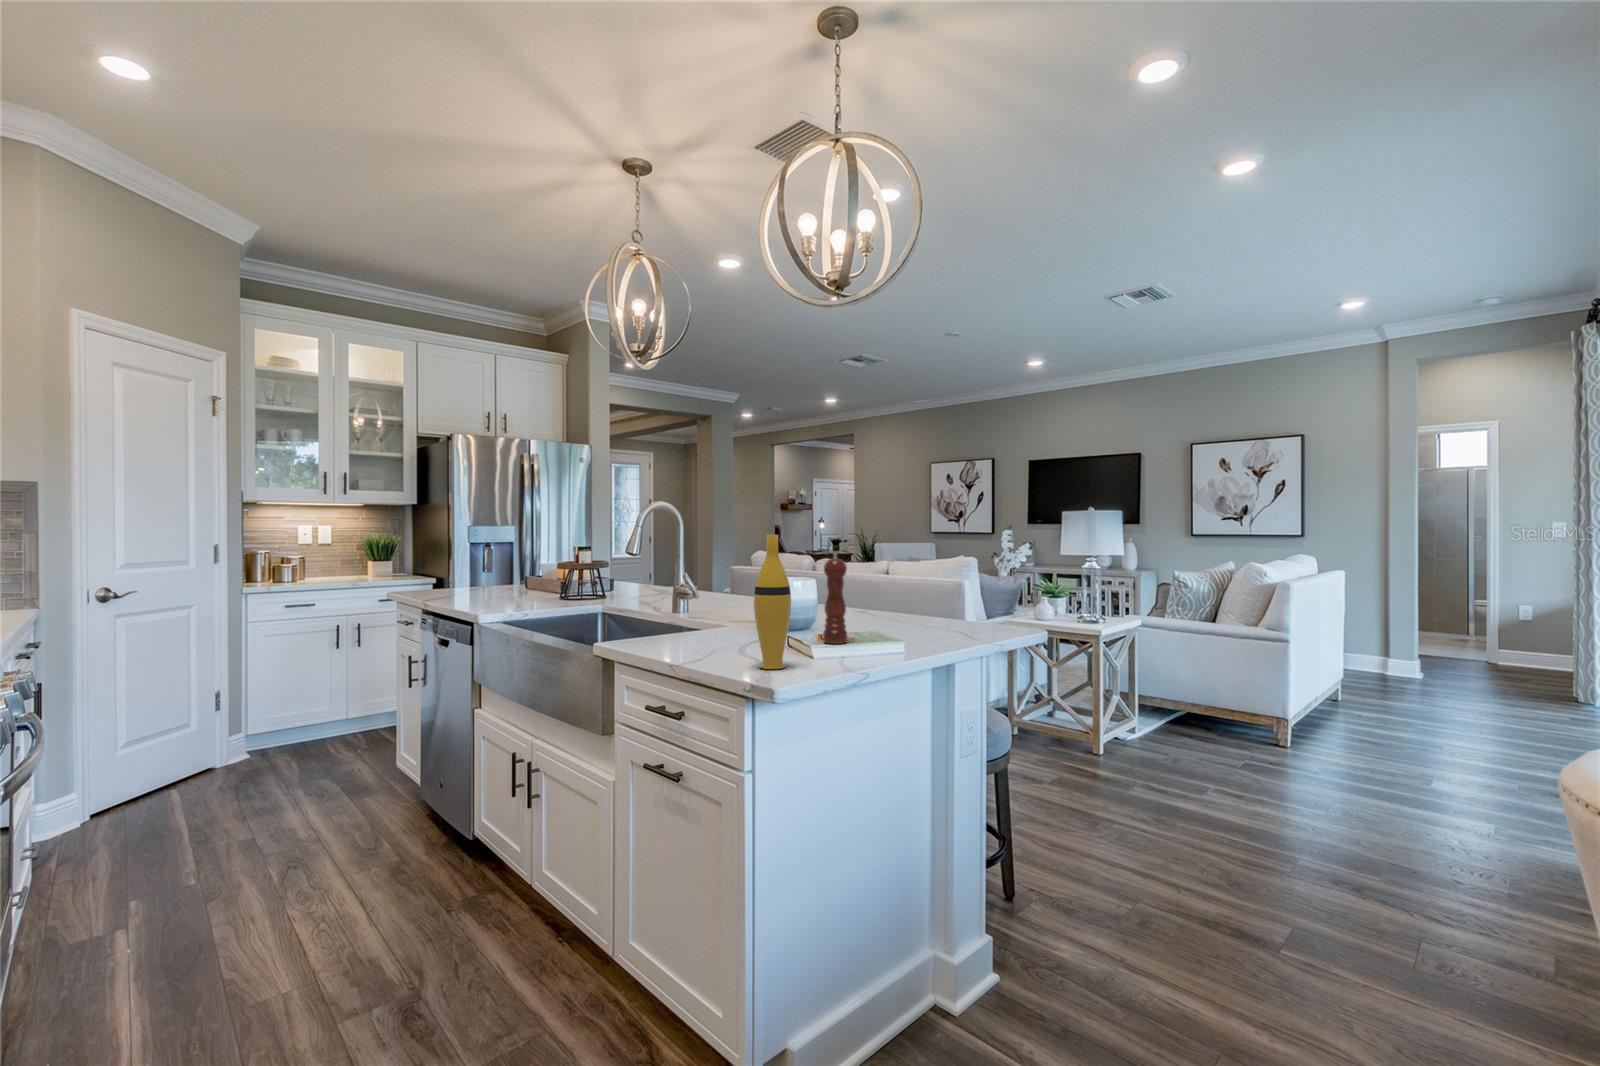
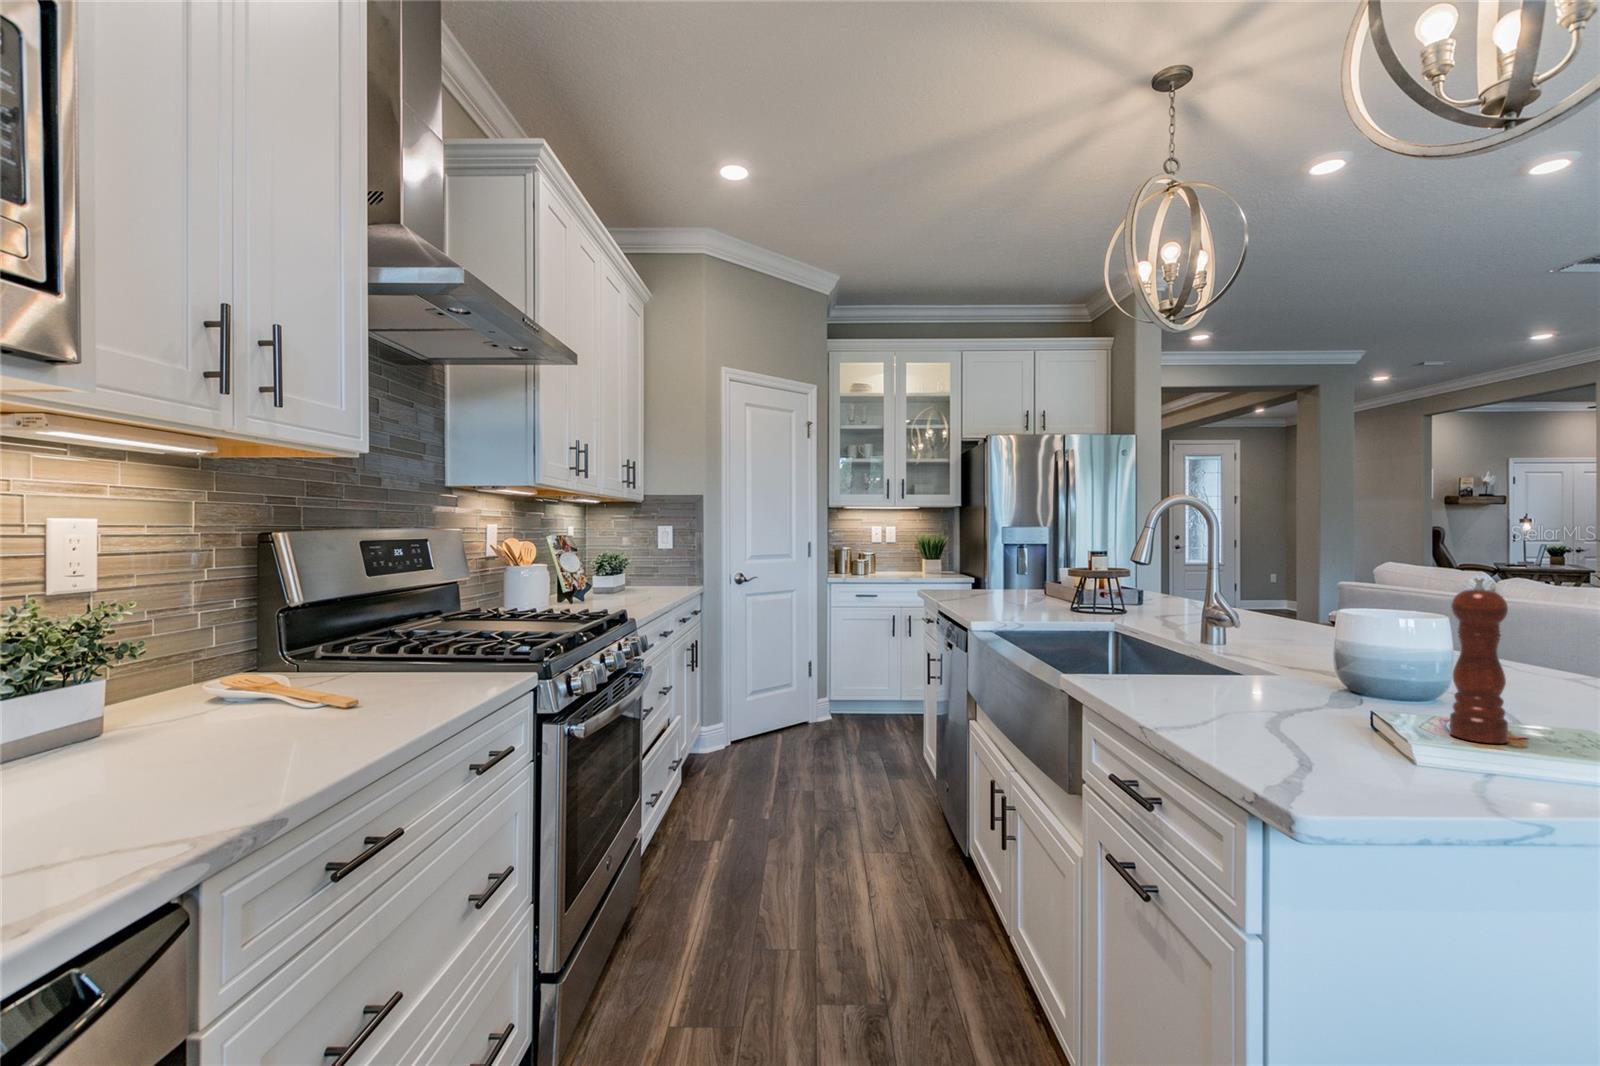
vase: present [754,535,791,669] -> none [1276,547,1352,775]

